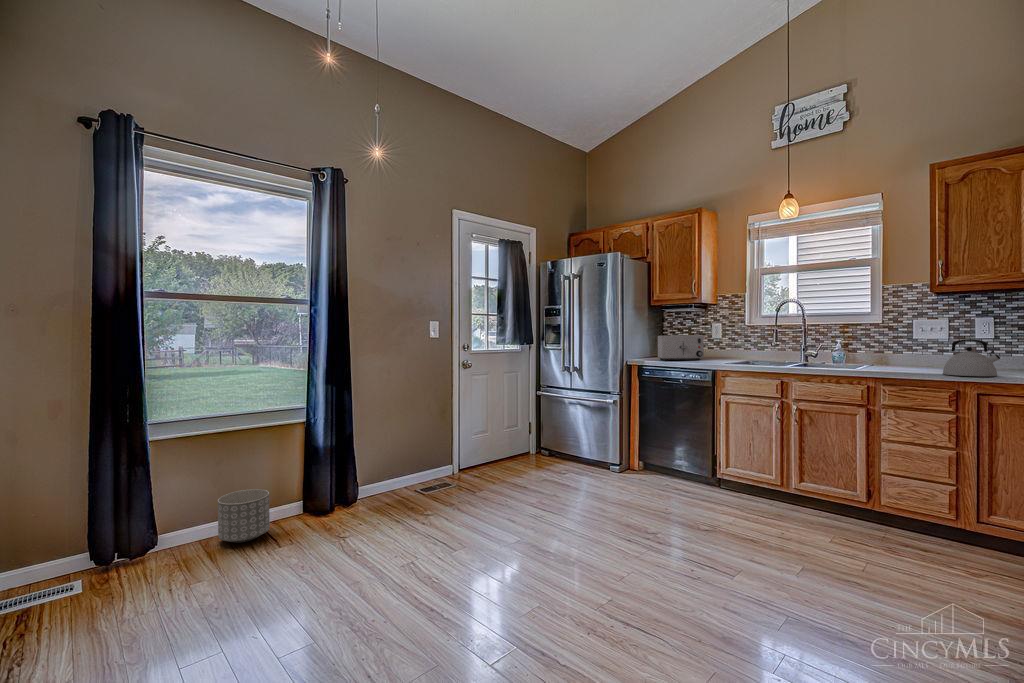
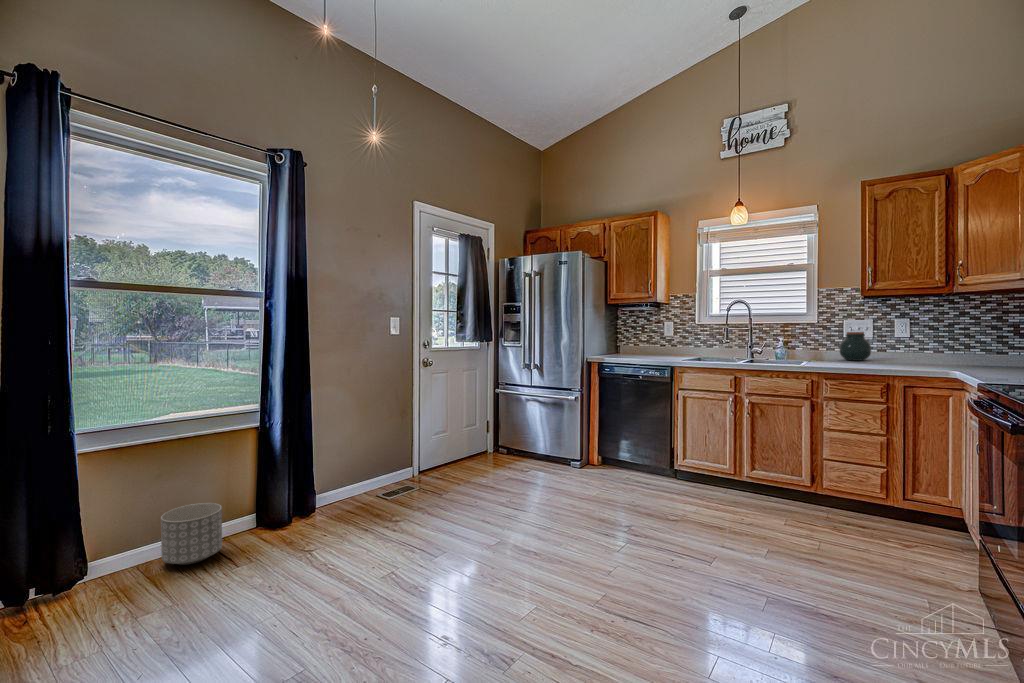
jar: none [908,333,946,364] -> present [840,332,871,361]
toaster: present [658,335,704,360] -> none [614,333,658,358]
kettle: present [943,339,1000,376] -> none [876,338,923,371]

